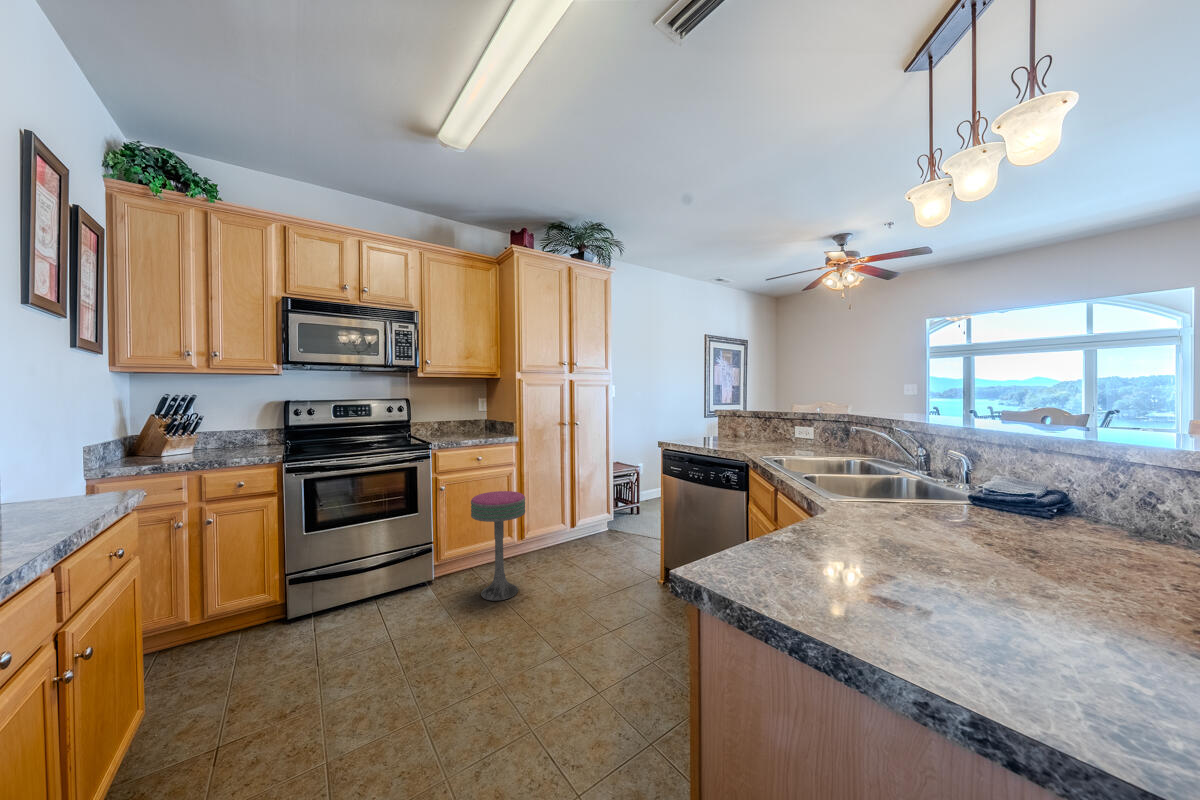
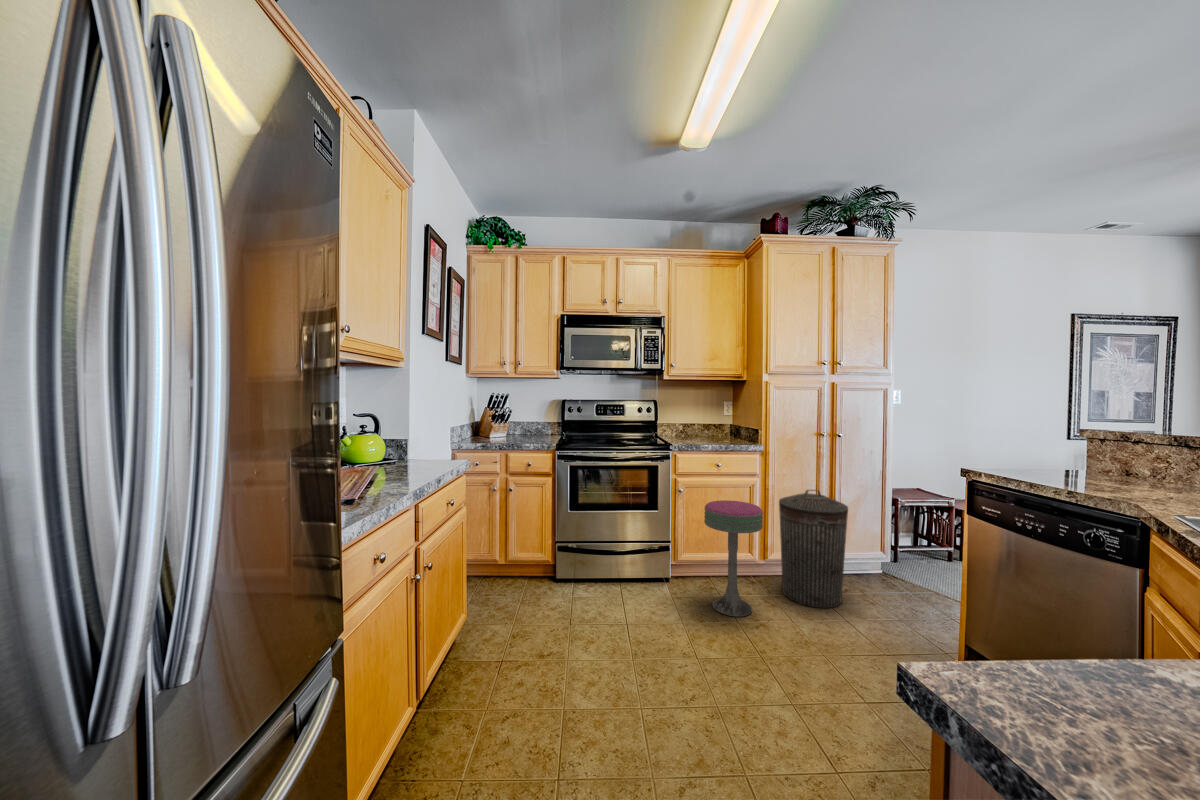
trash can: none [535,471,589,572] -> present [779,490,848,608]

